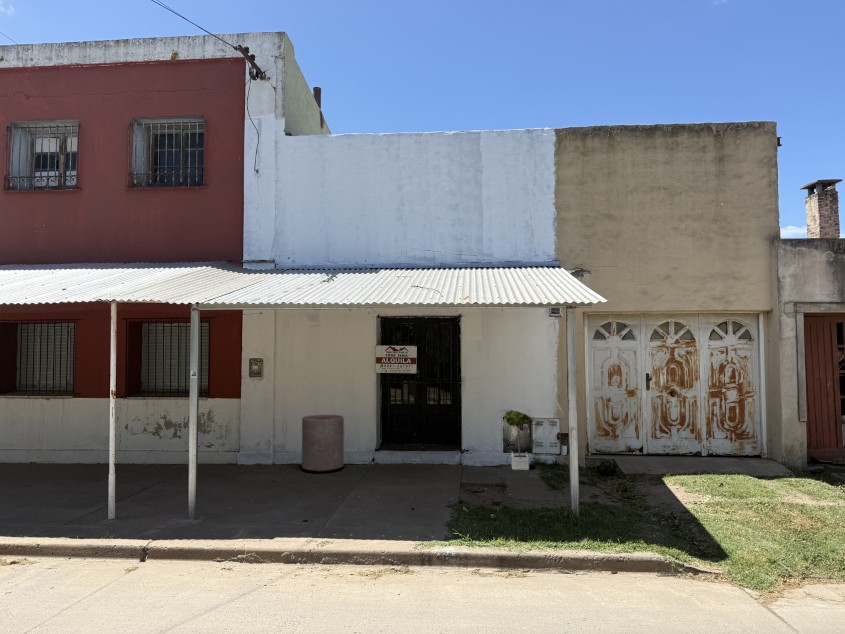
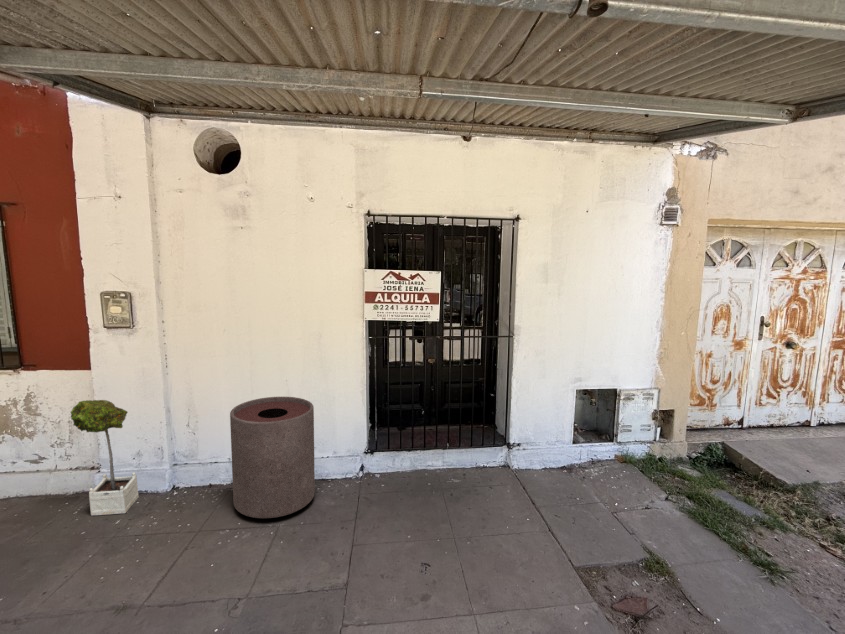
potted tree: present [504,410,530,470] -> present [71,400,139,516]

